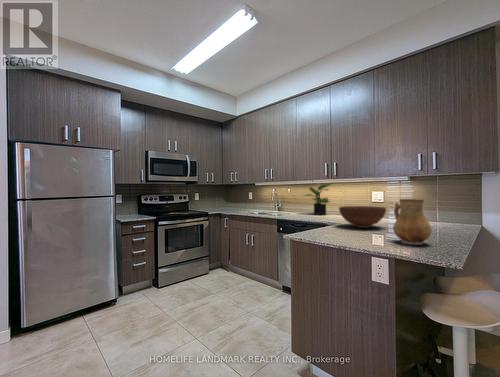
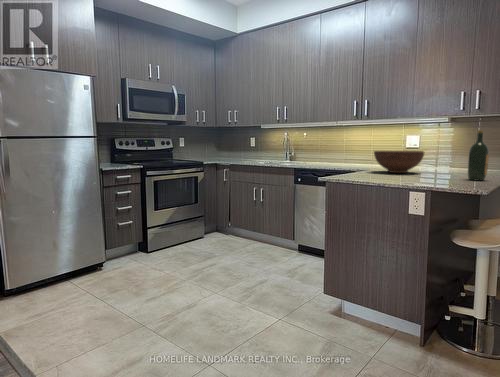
potted plant: present [306,184,331,215] -> none [323,125,364,164]
wine bottle: none [432,190,455,241] -> present [467,131,489,180]
ceramic pitcher: present [393,199,431,245] -> none [431,139,466,182]

